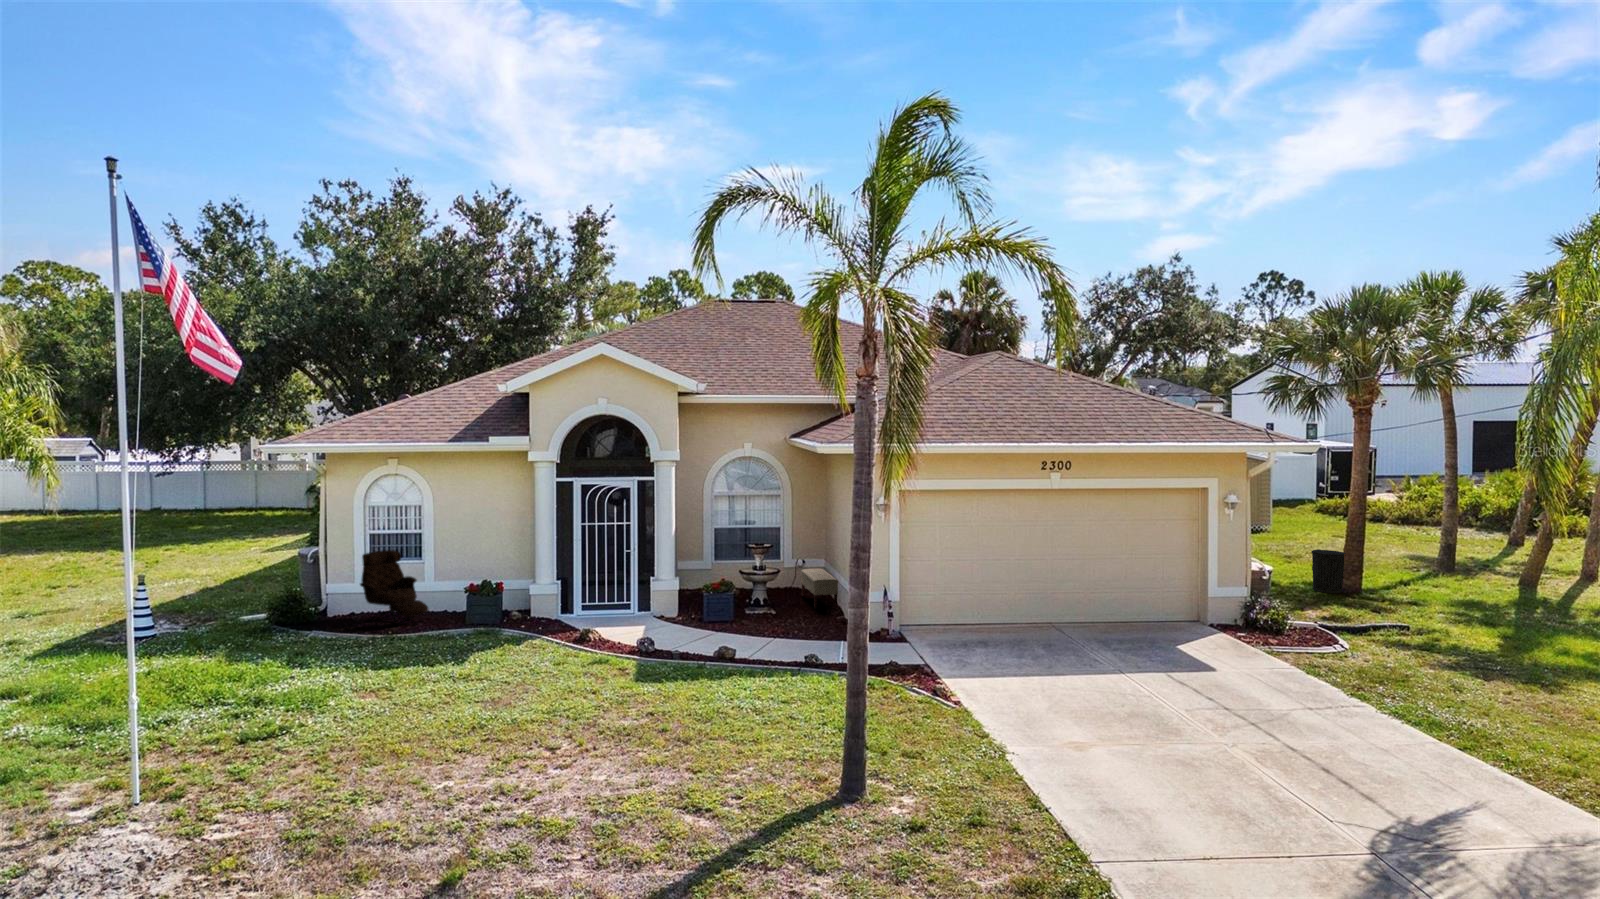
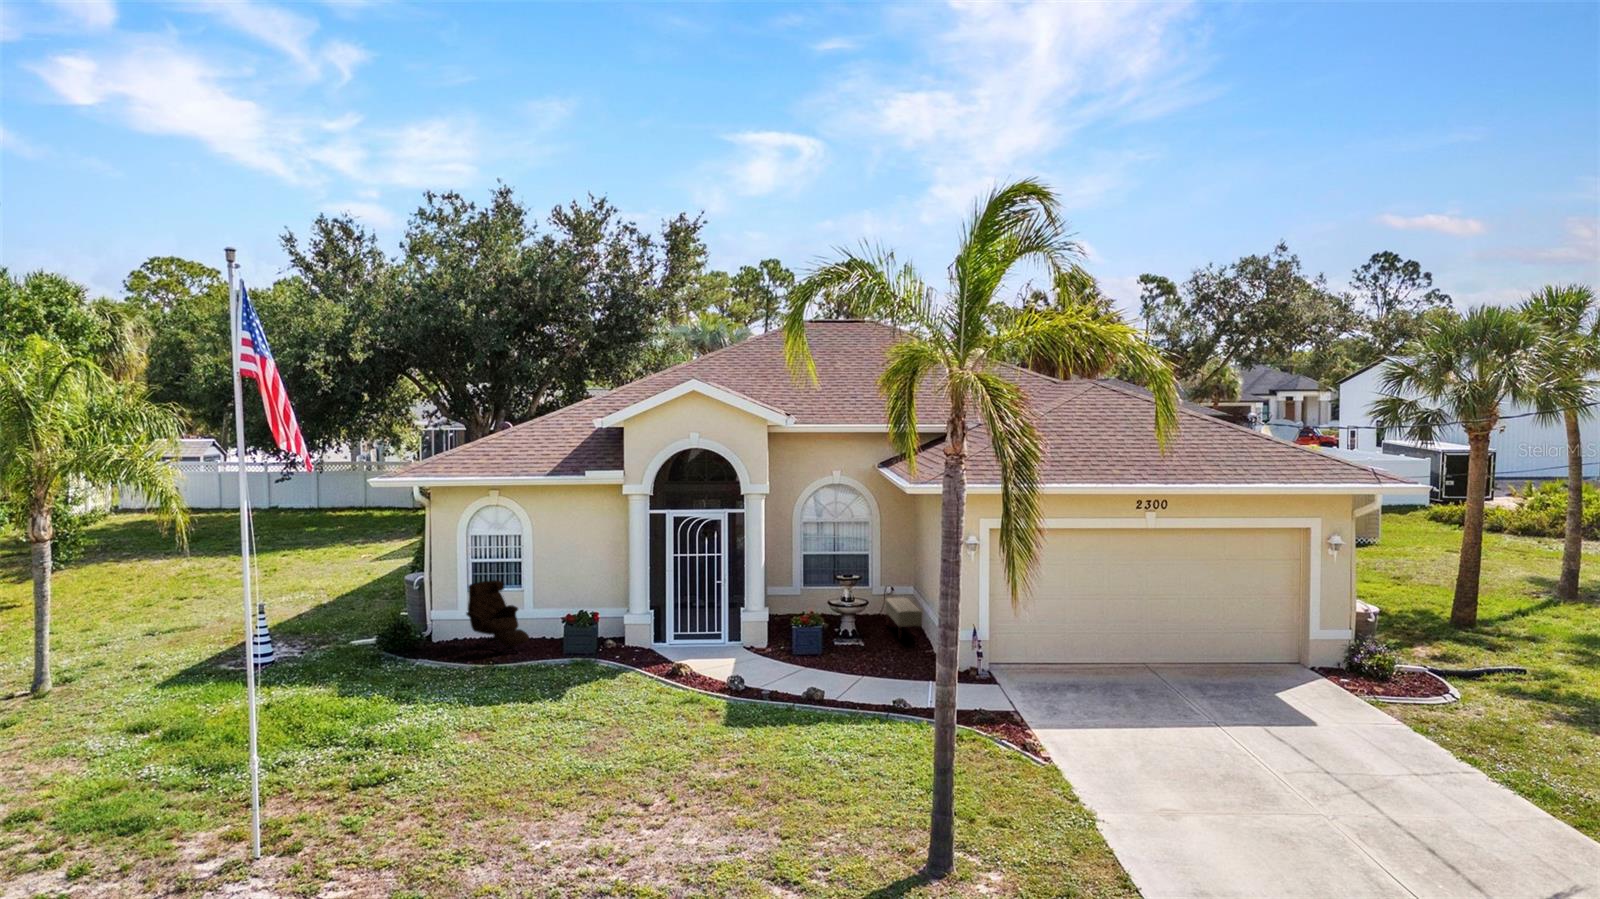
trash can: present [1311,549,1346,593] -> none [1417,580,1455,627]

